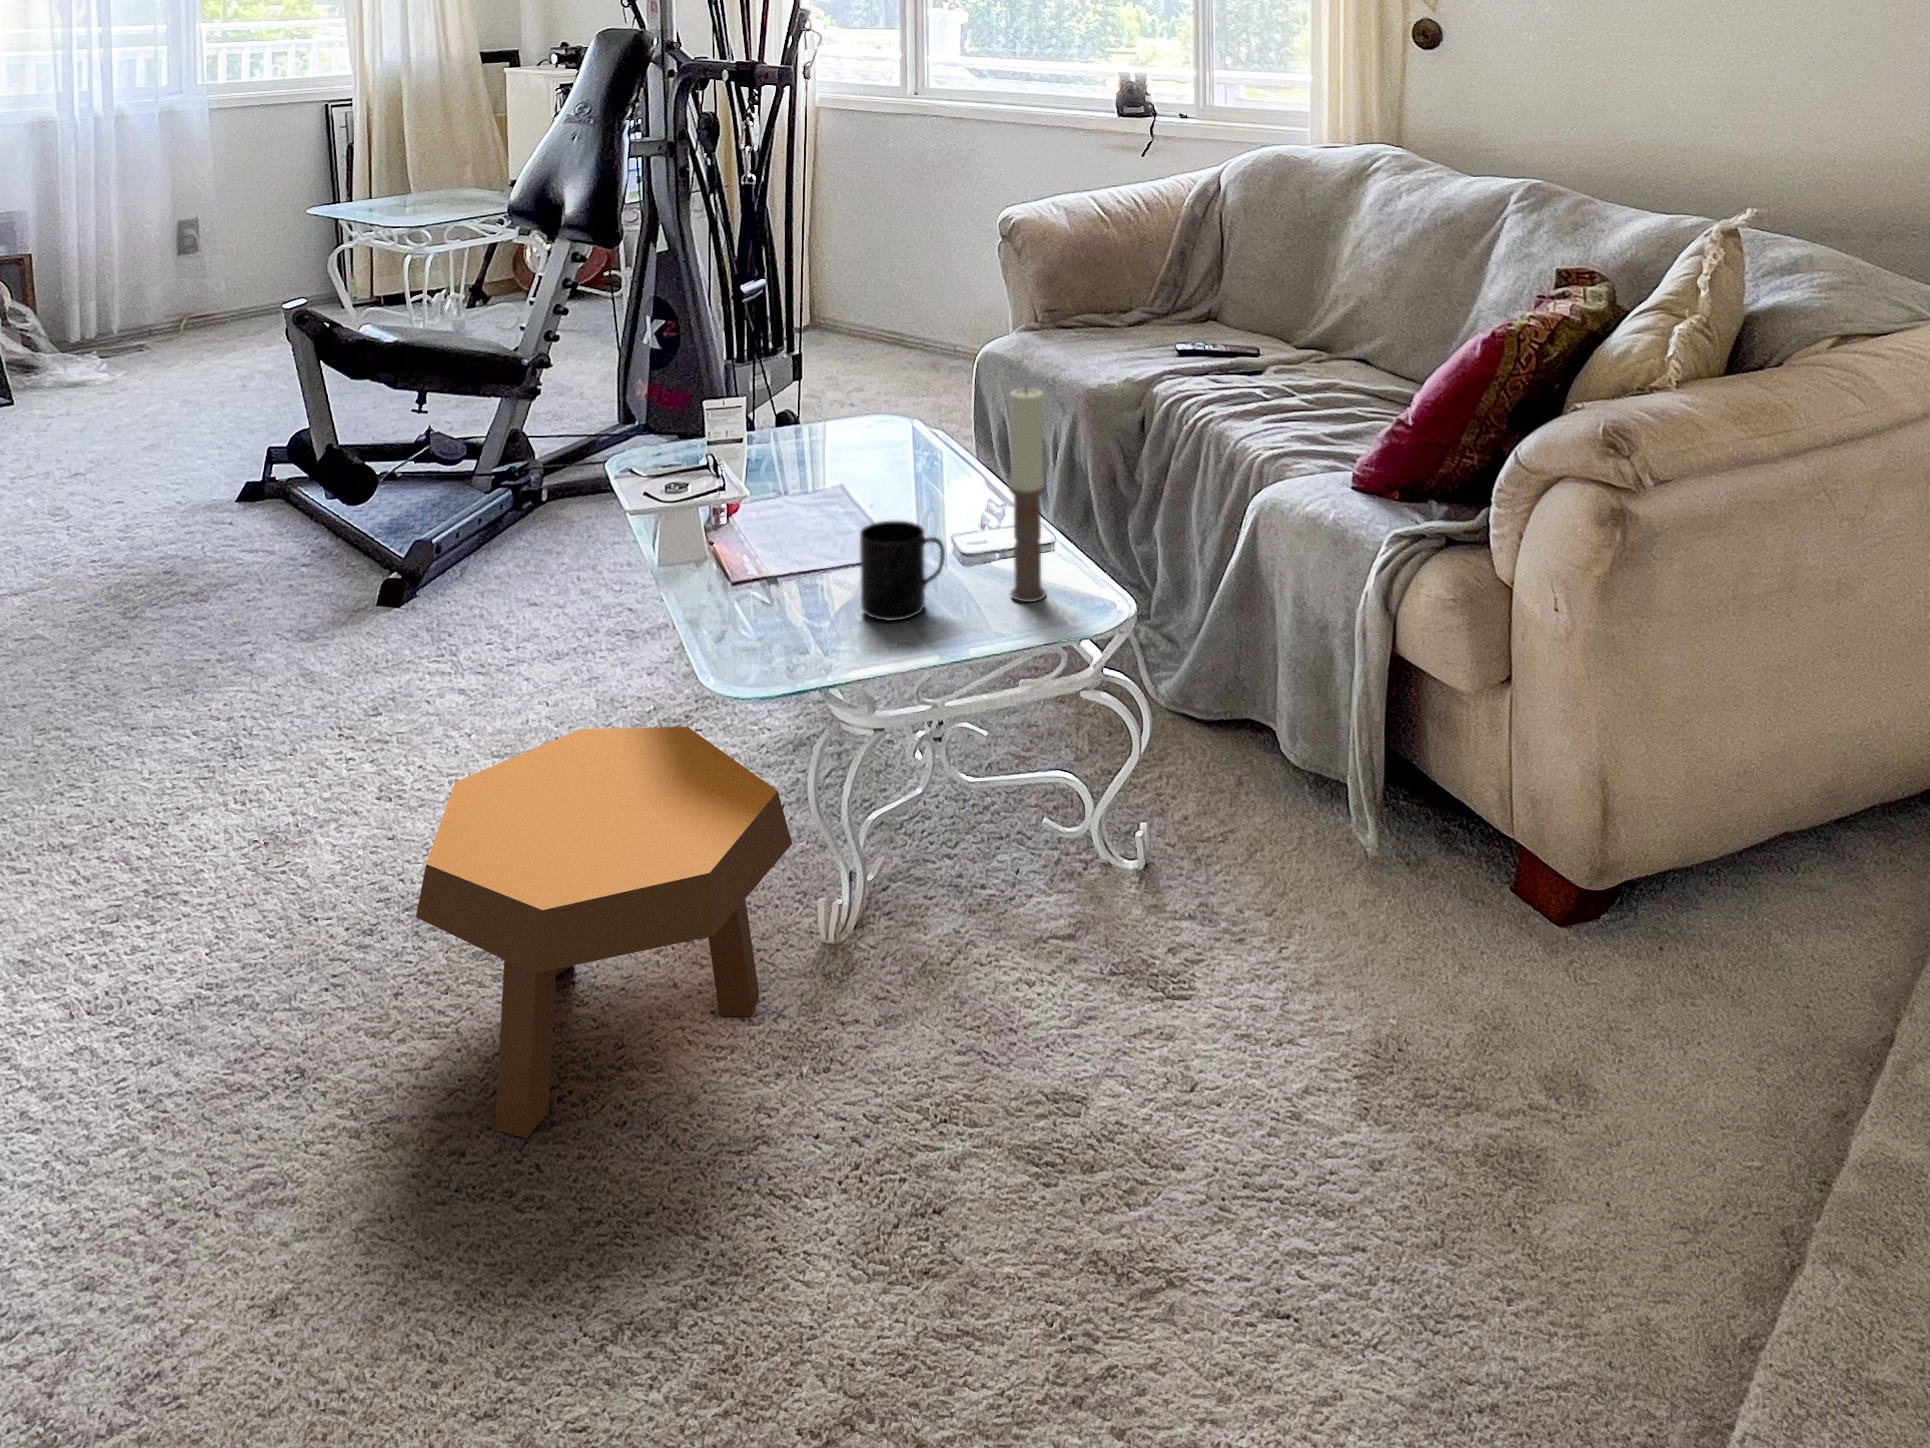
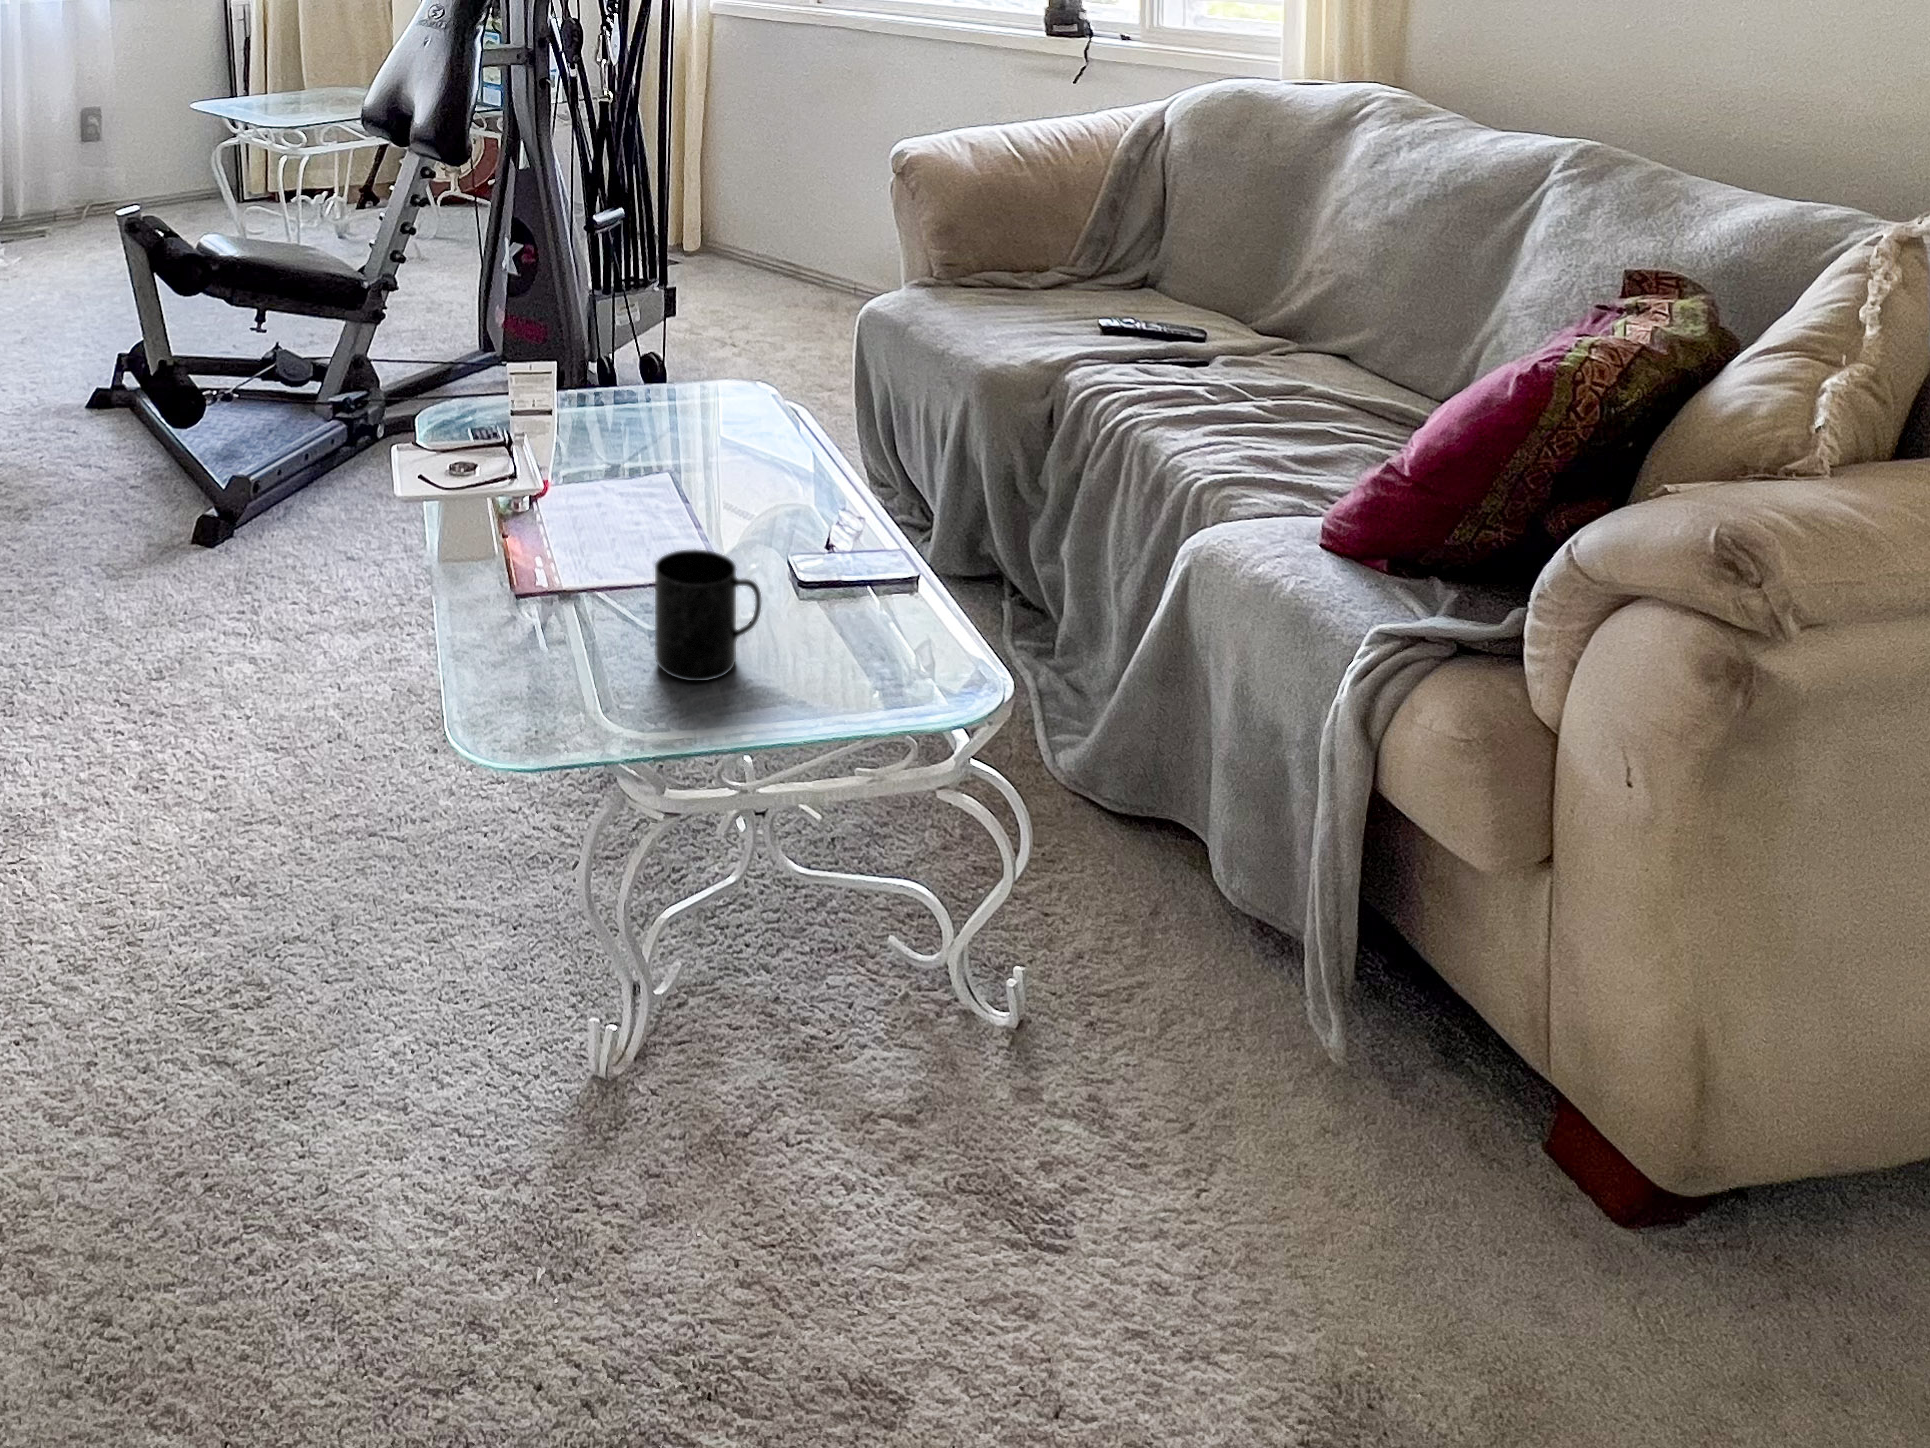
candle: present [1009,387,1046,602] -> none [847,396,894,675]
footstool: present [416,727,792,1139] -> none [80,767,545,1316]

